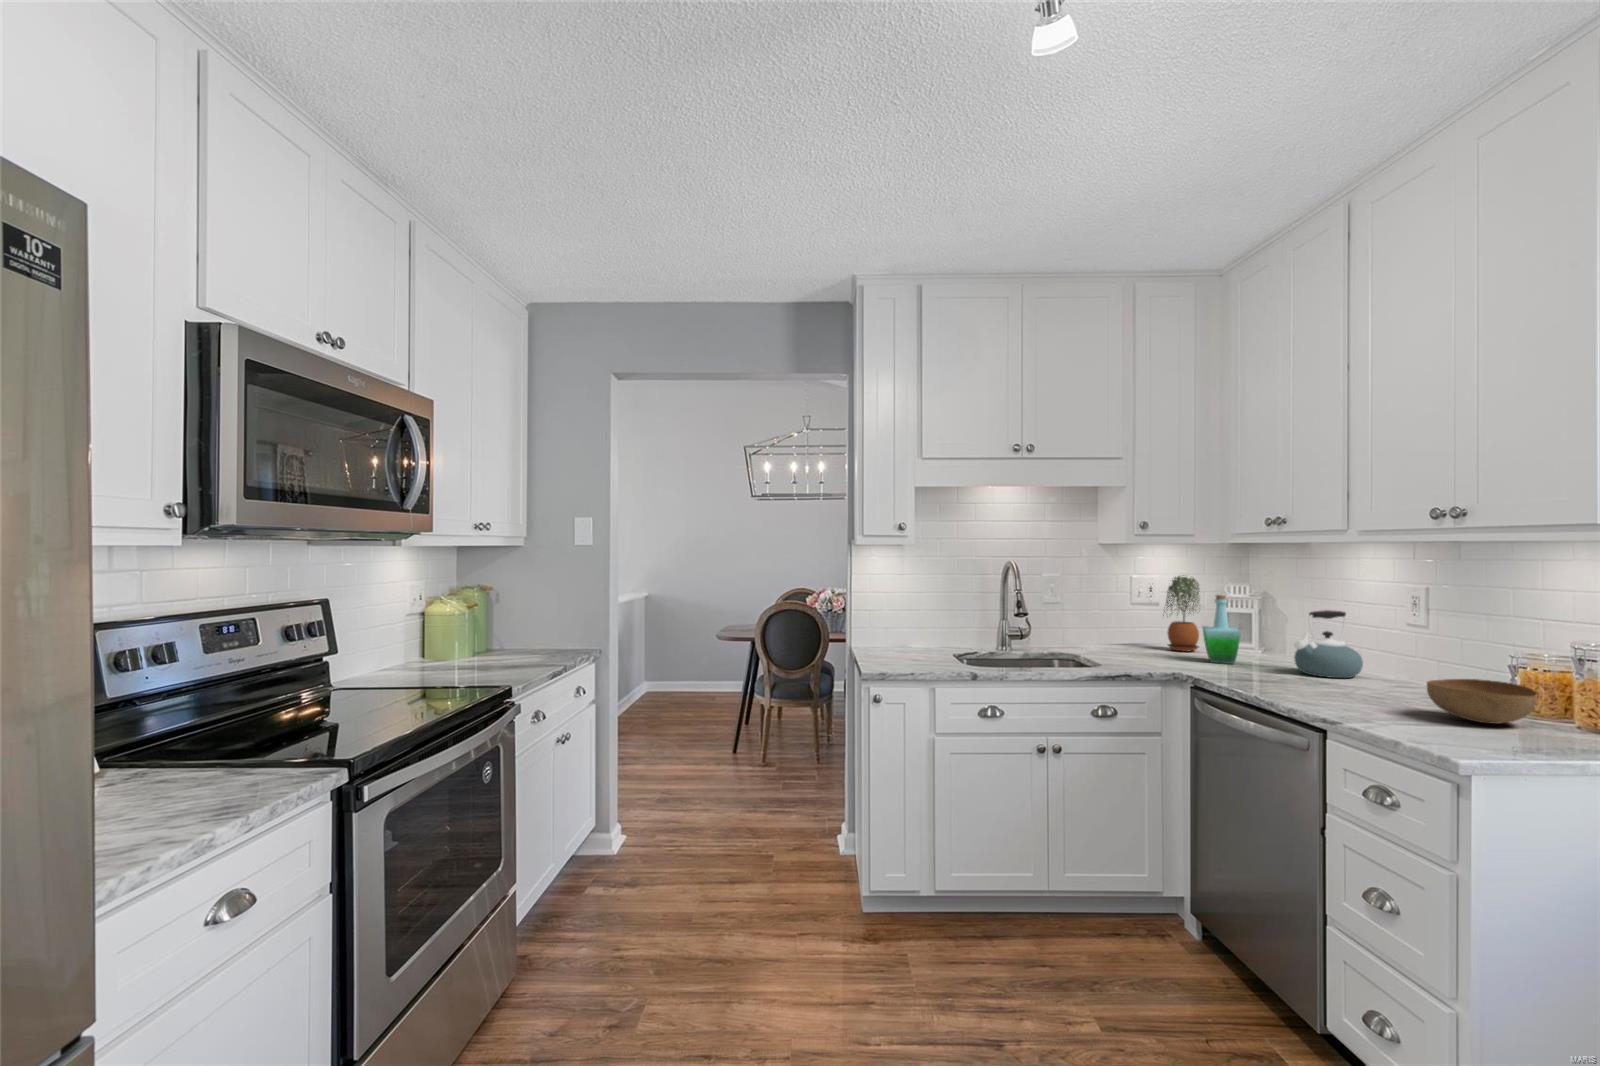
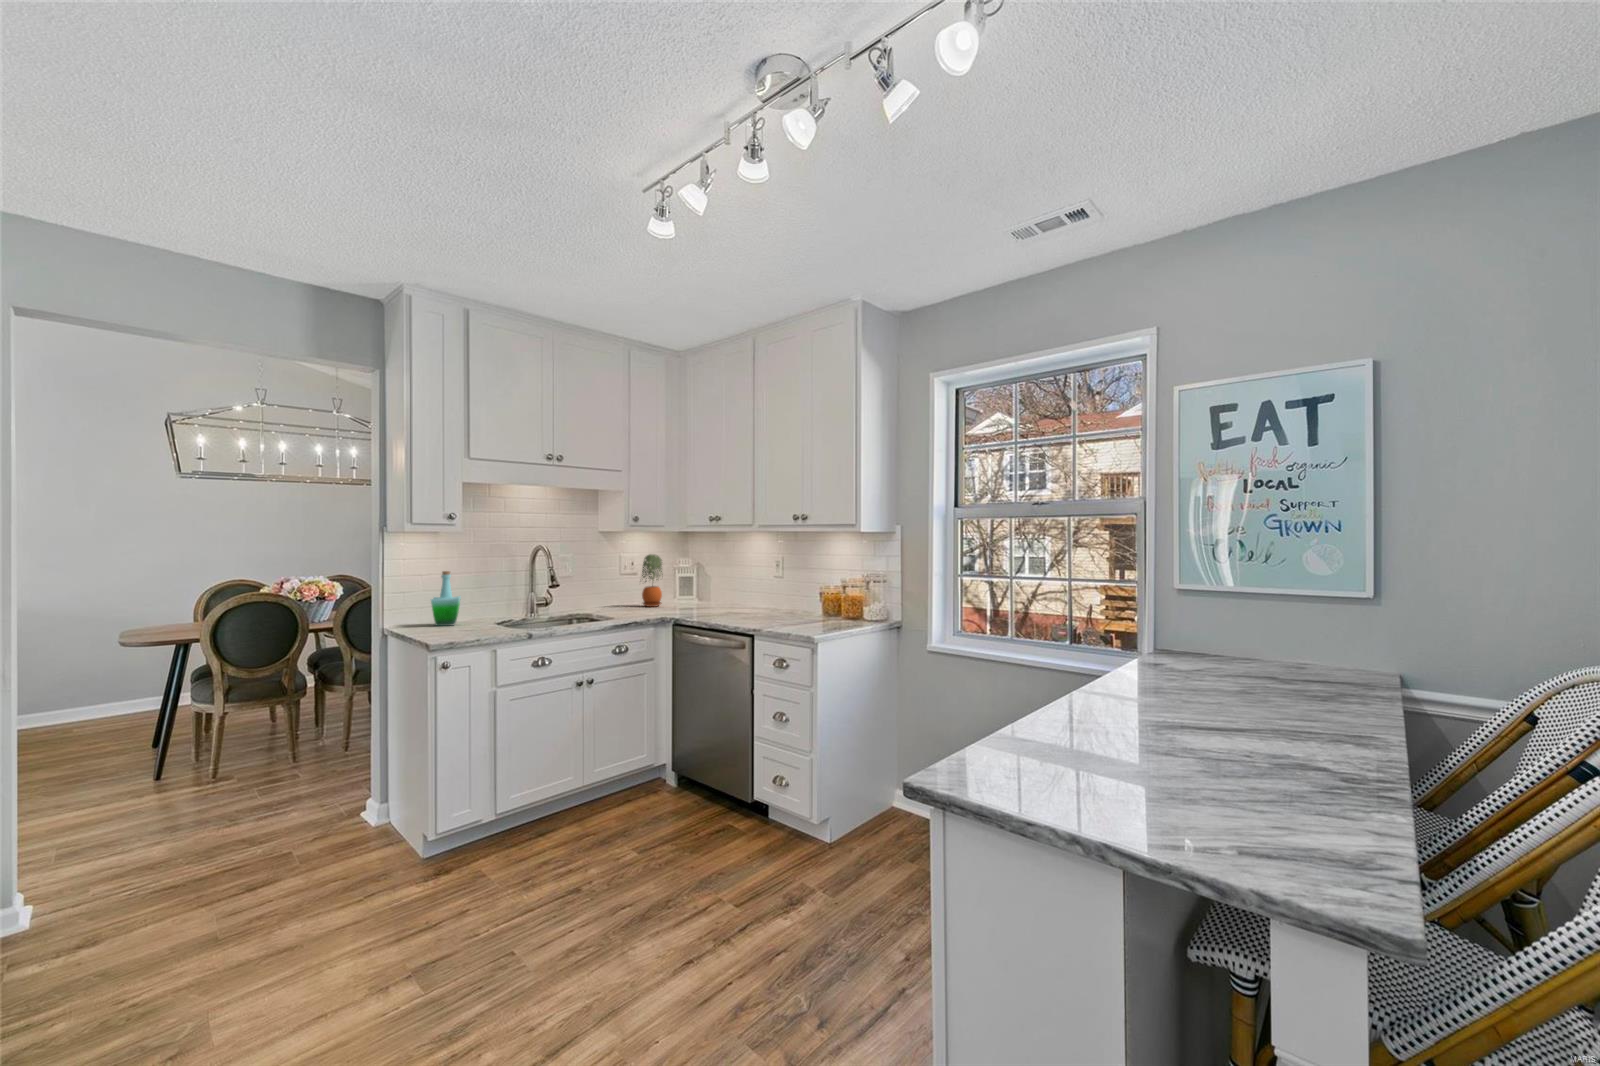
bottle: present [1202,595,1241,664] -> present [431,571,461,626]
kettle: present [1294,610,1363,678] -> none [722,572,755,612]
bowl: present [1427,679,1538,724] -> none [793,601,834,622]

